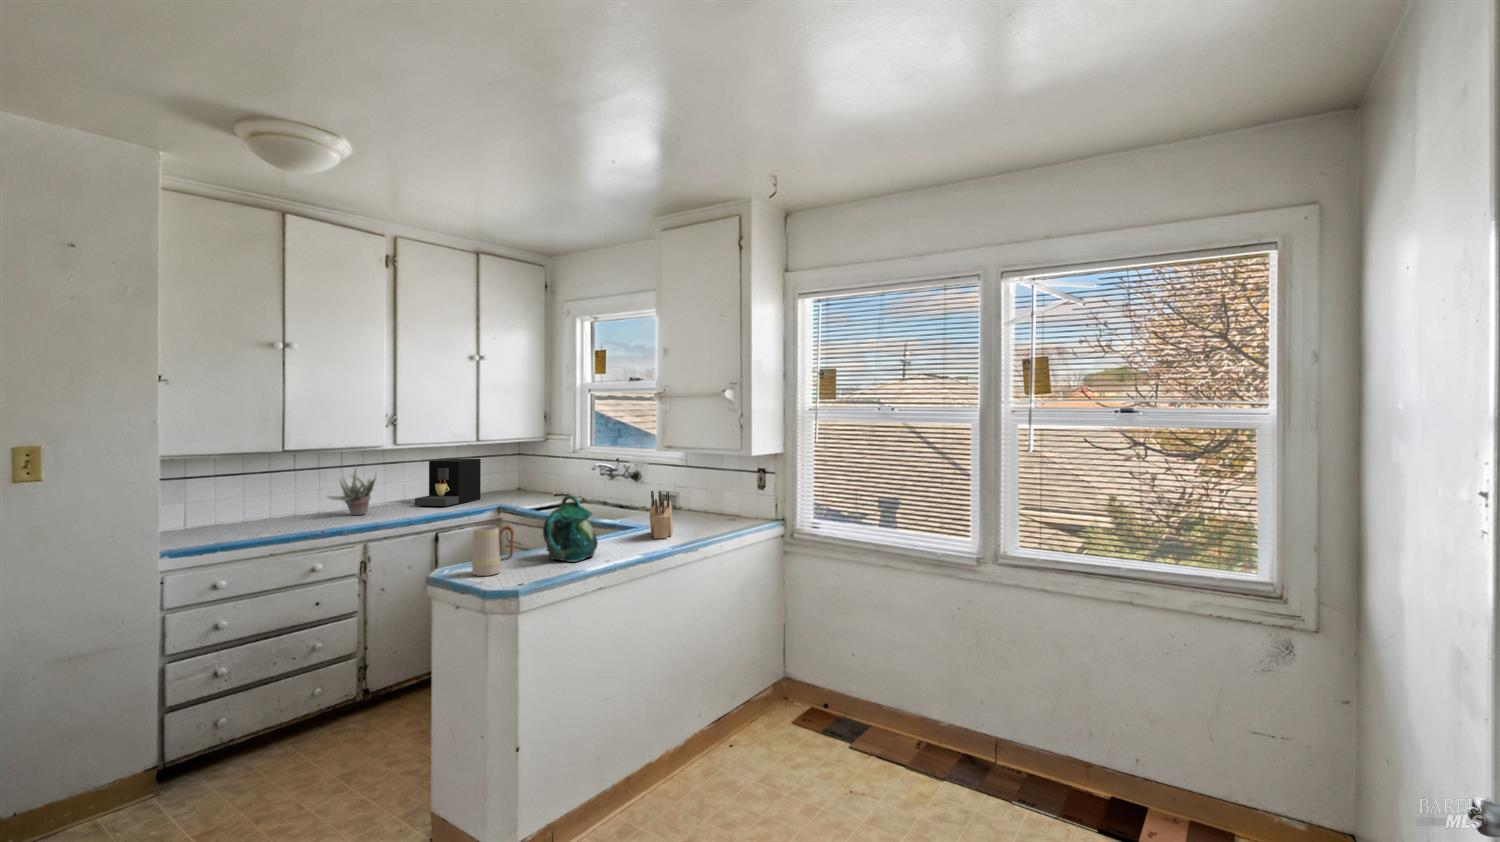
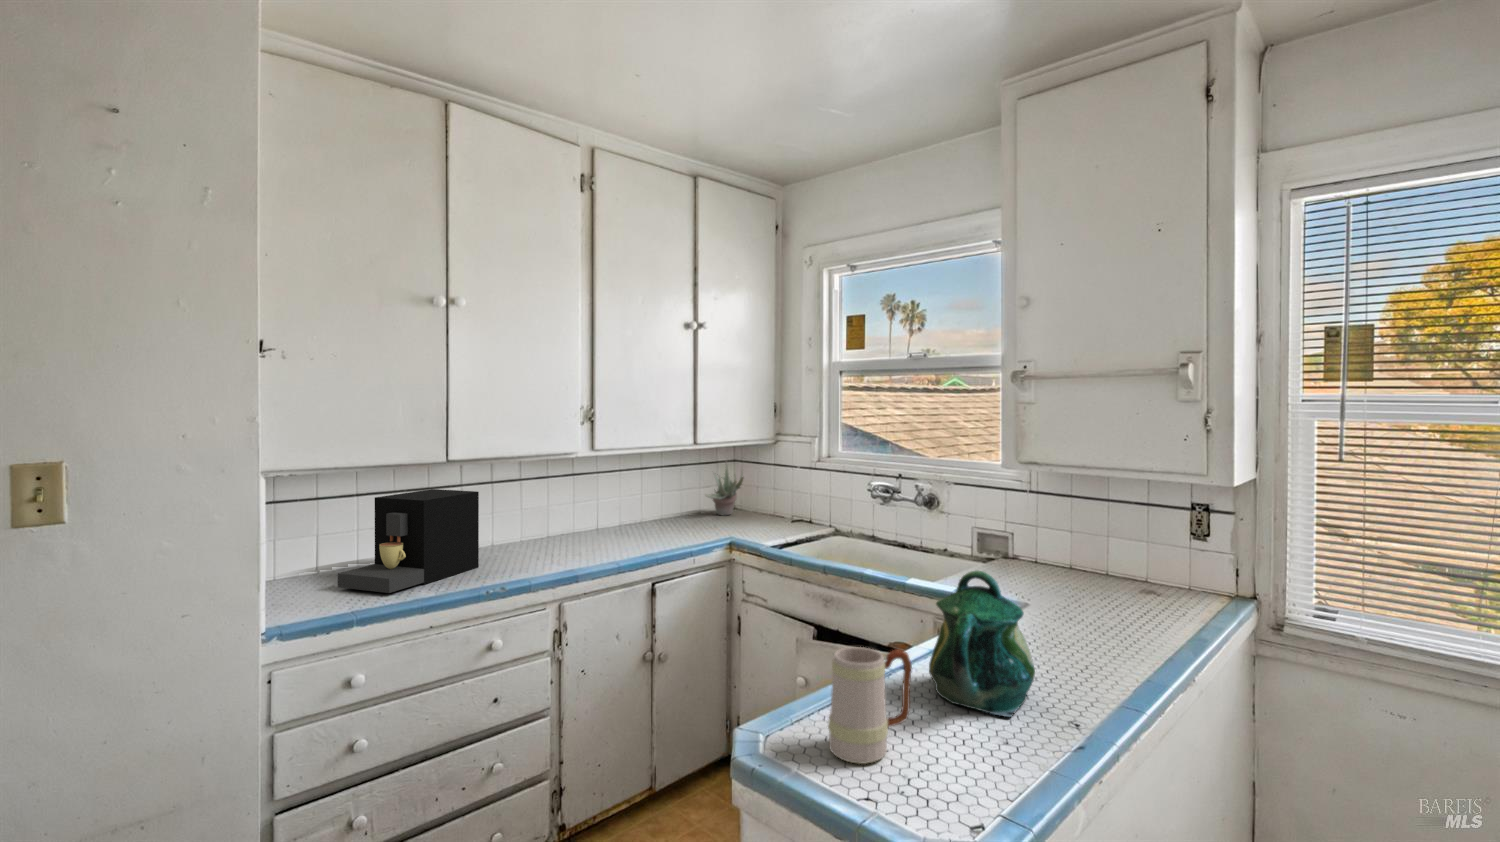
coffee maker: present [415,458,481,506] -> present [338,489,479,593]
succulent plant: present [328,467,376,516] -> present [706,463,744,515]
knife block: present [650,491,673,539] -> none [1043,552,1114,640]

